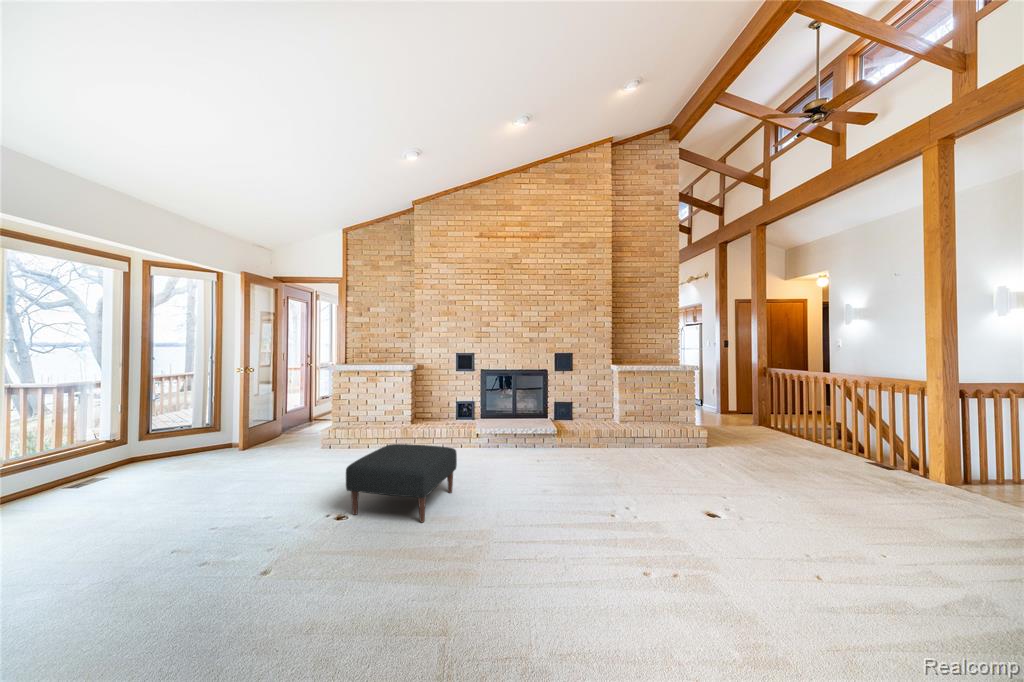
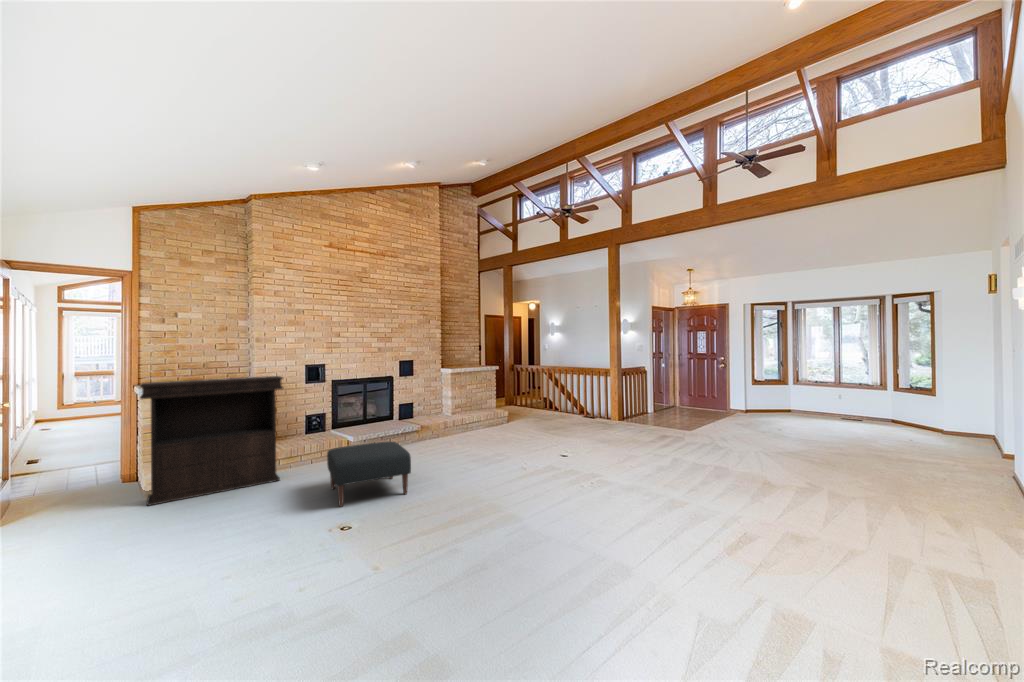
console table: none [287,363,398,463] -> present [140,376,283,506]

